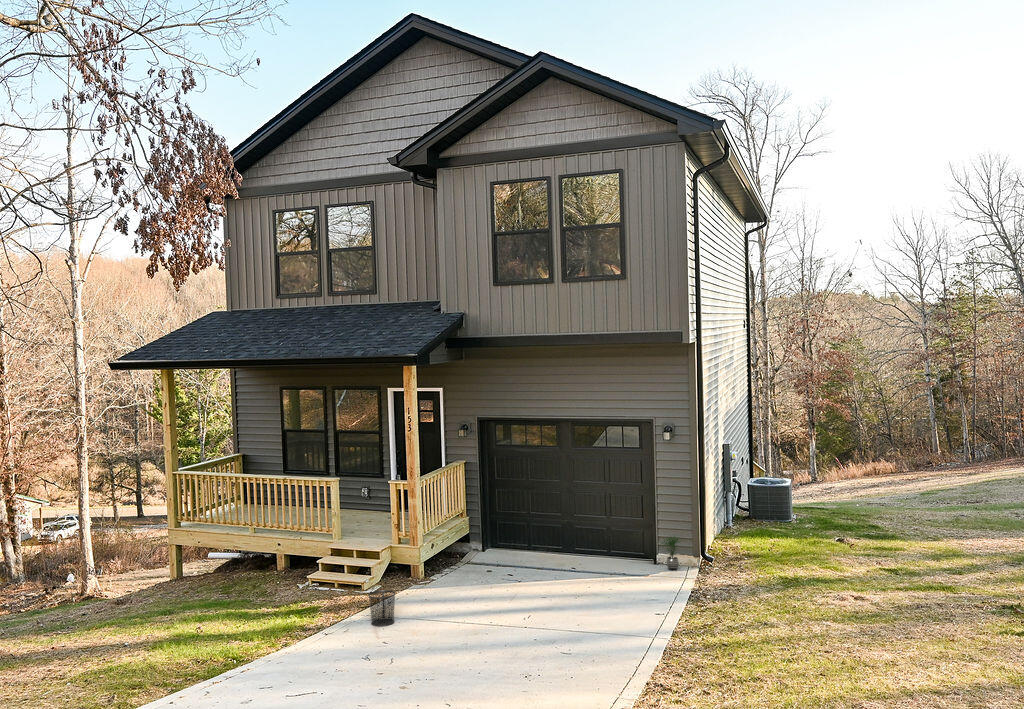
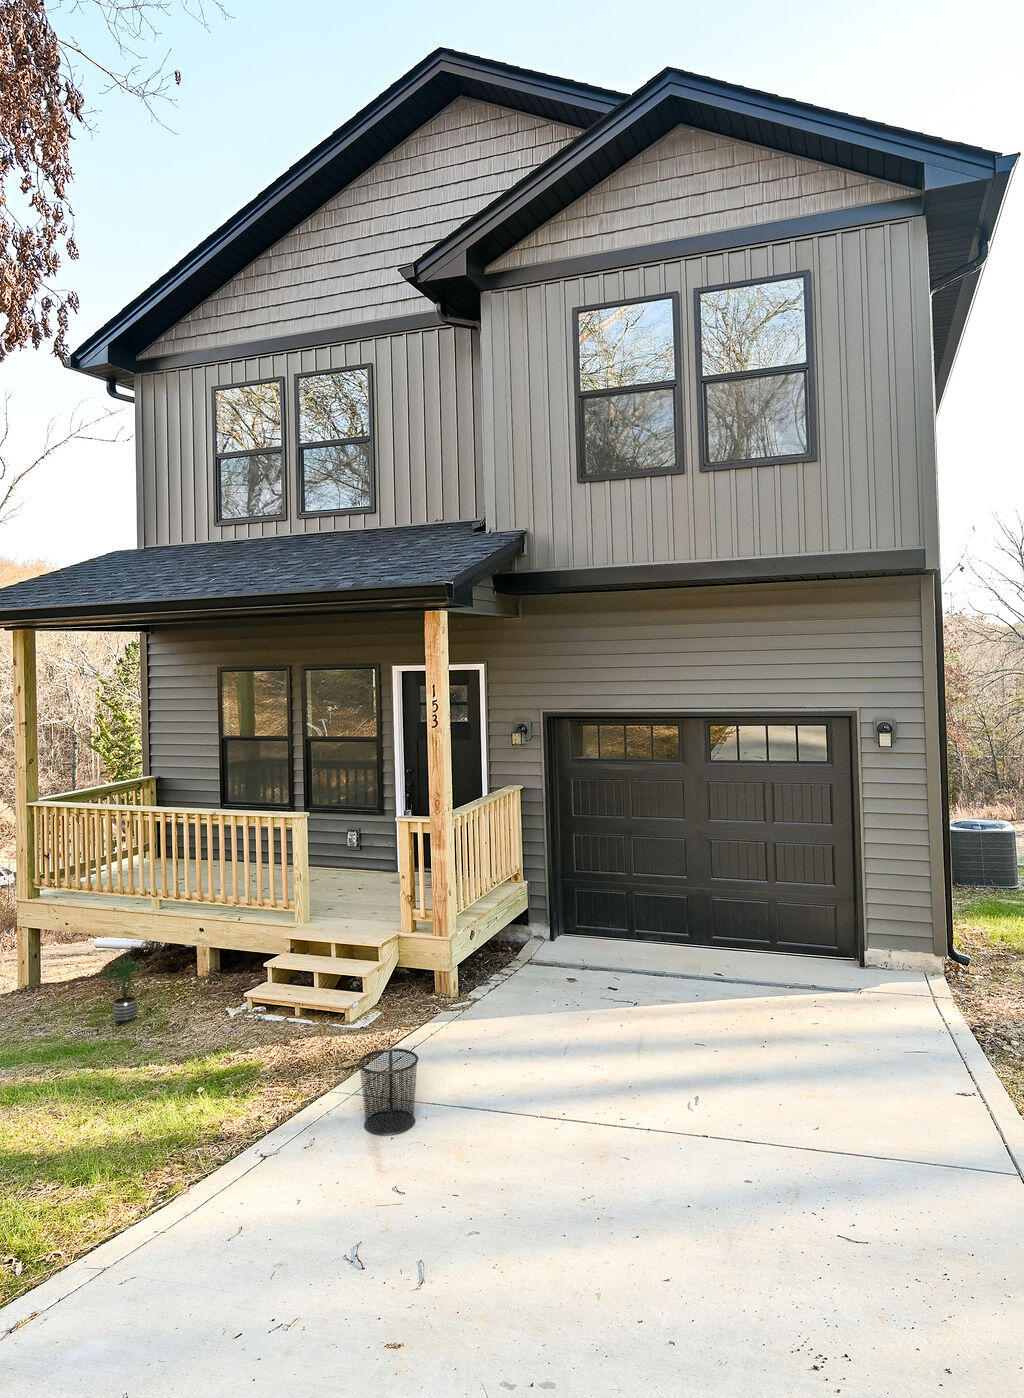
potted plant: present [661,537,680,570] -> present [99,958,142,1024]

